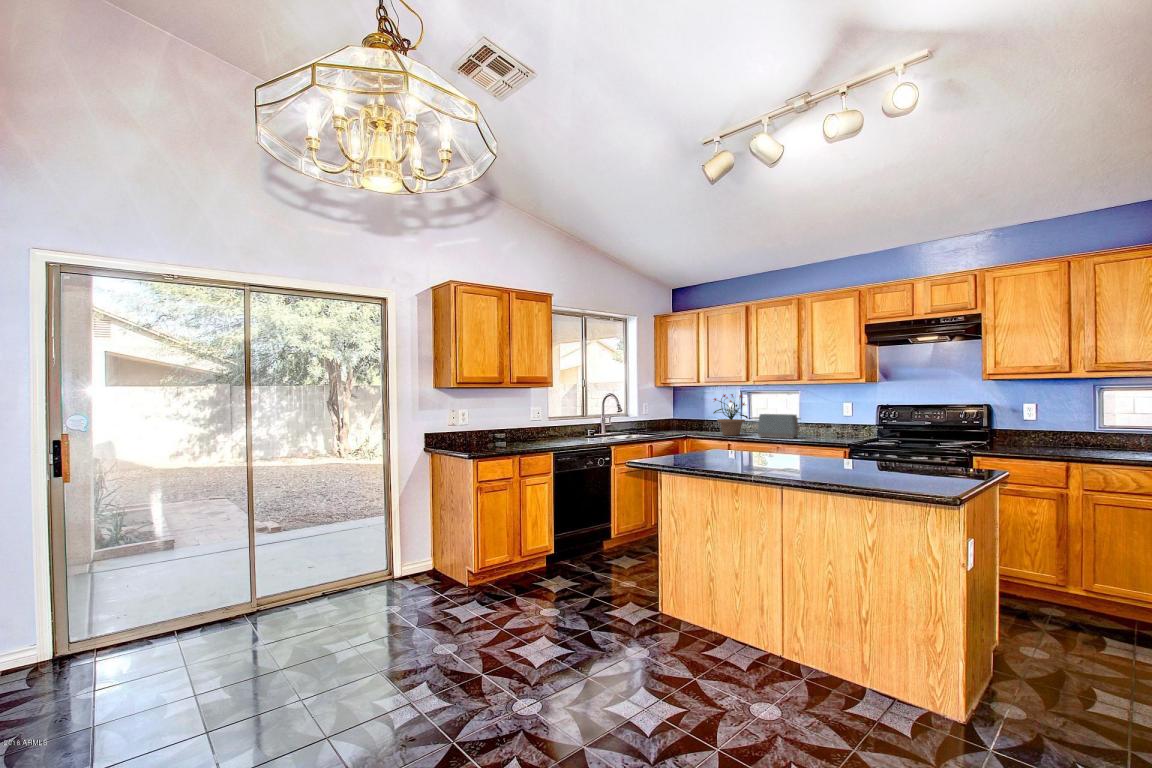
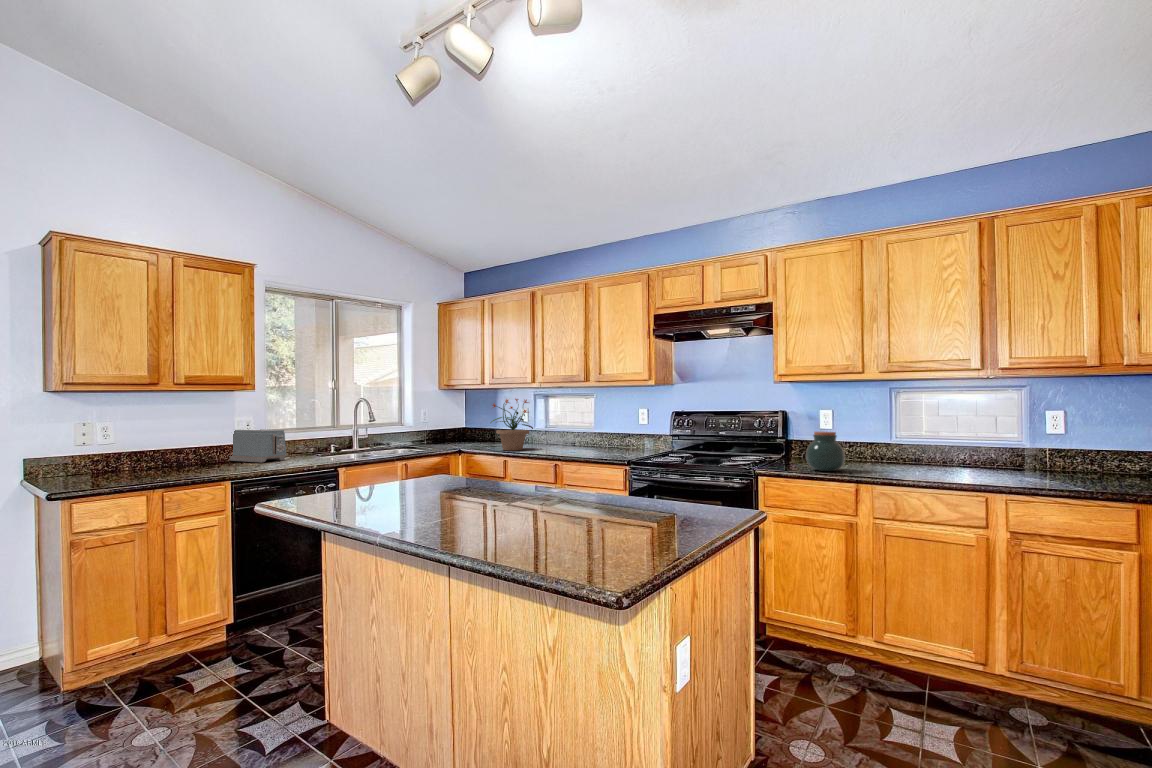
toaster: present [758,414,800,439] -> present [229,429,286,463]
jar: none [1017,421,1055,454] -> present [806,432,845,471]

